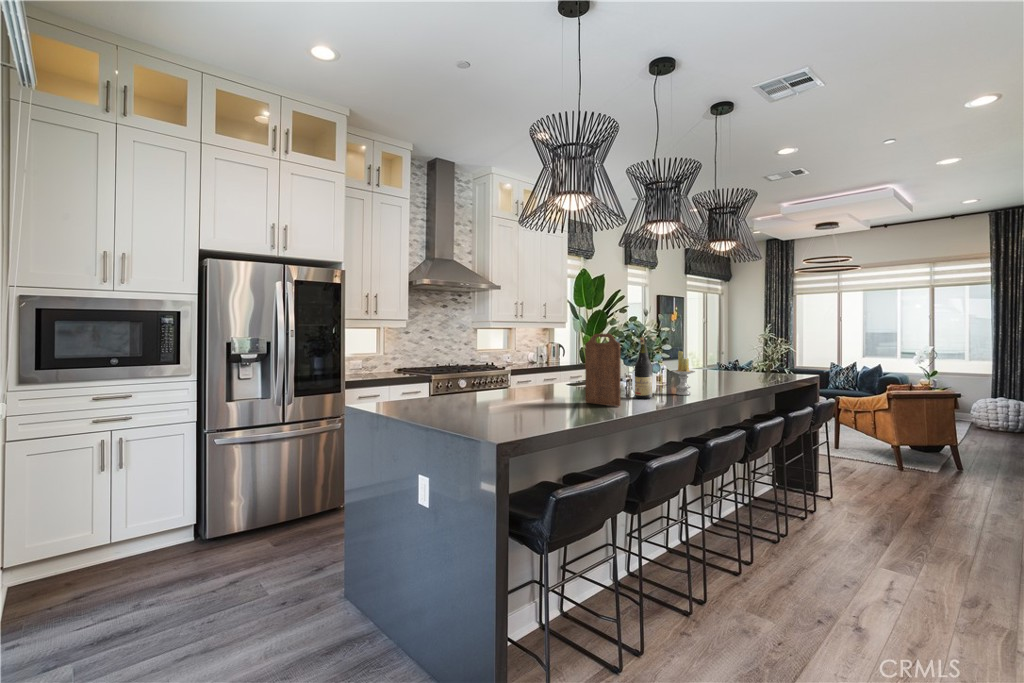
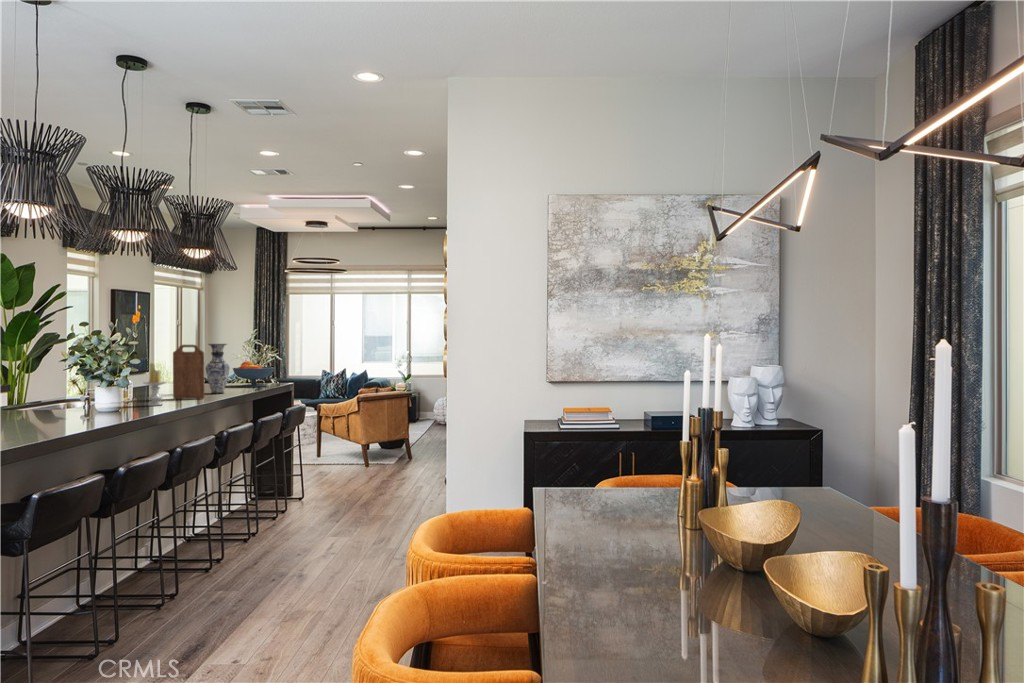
cutting board: present [585,334,621,406] -> present [173,345,205,399]
vase: none [732,334,757,384] -> present [206,344,229,394]
wine bottle: present [635,337,653,399] -> none [104,350,124,411]
fruit bowl: none [757,352,801,378] -> present [233,361,274,387]

